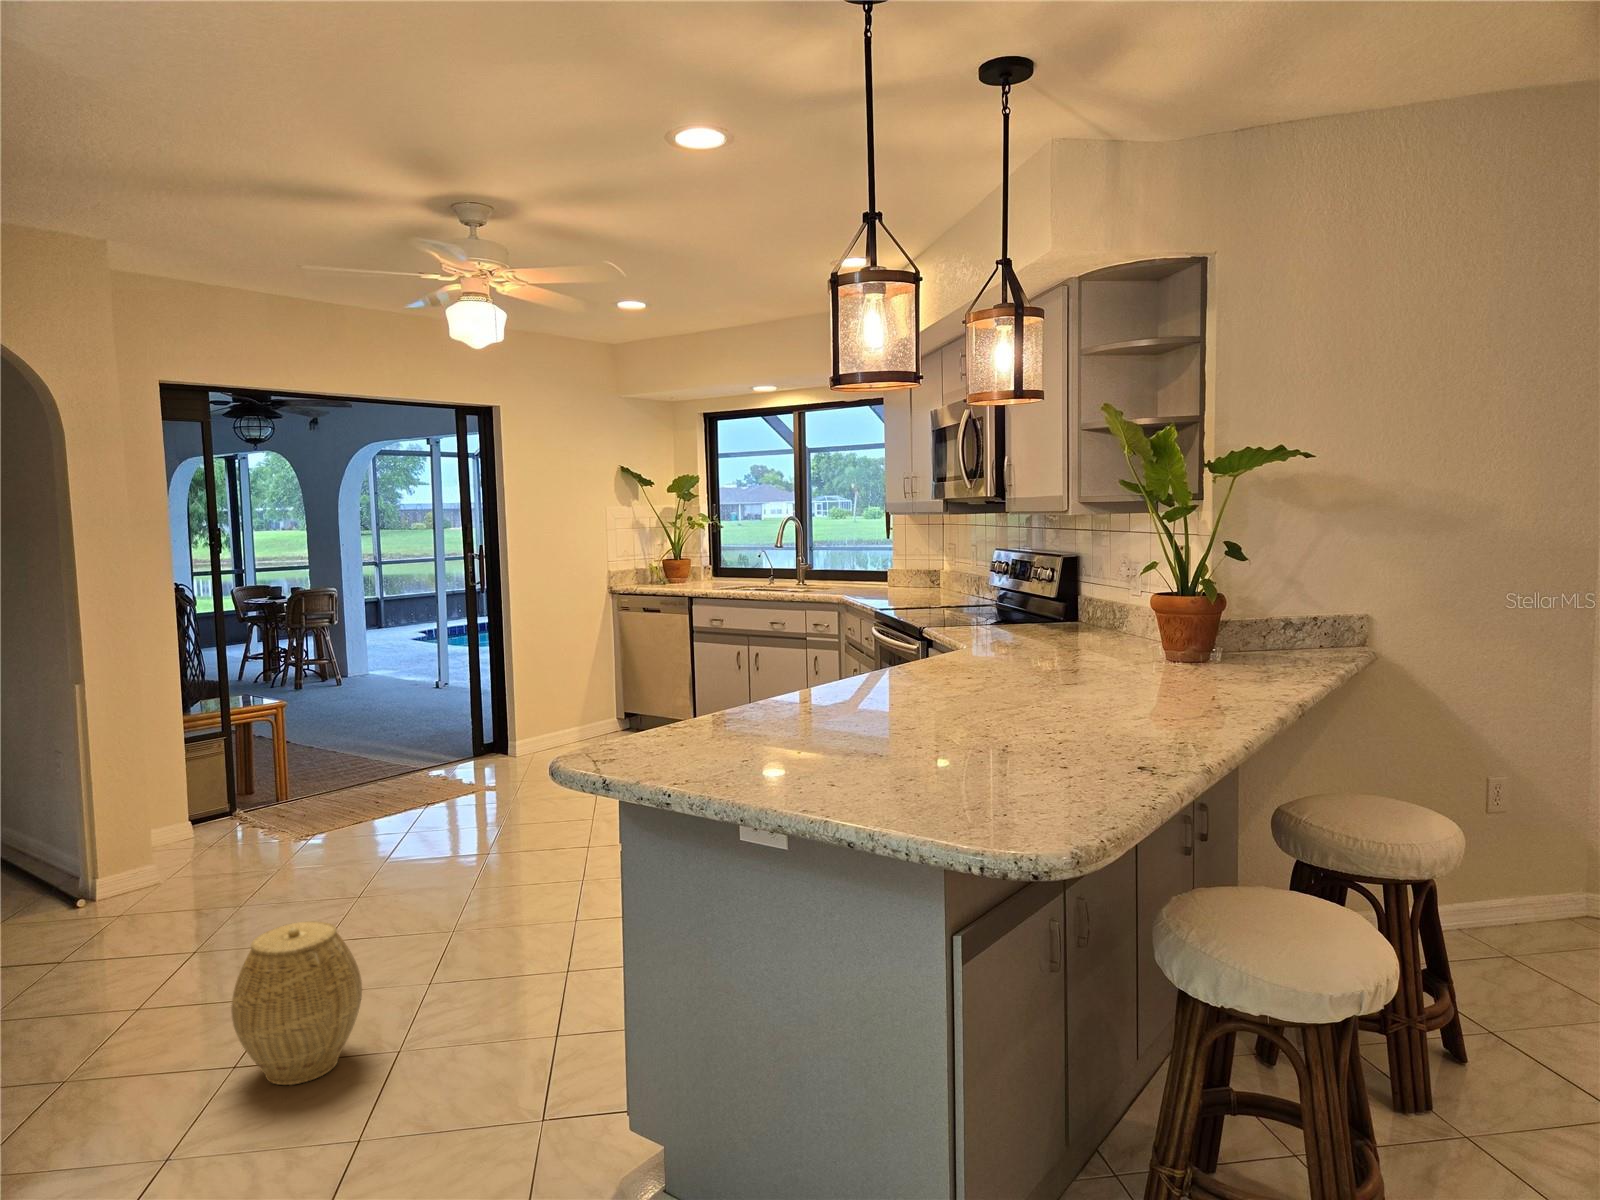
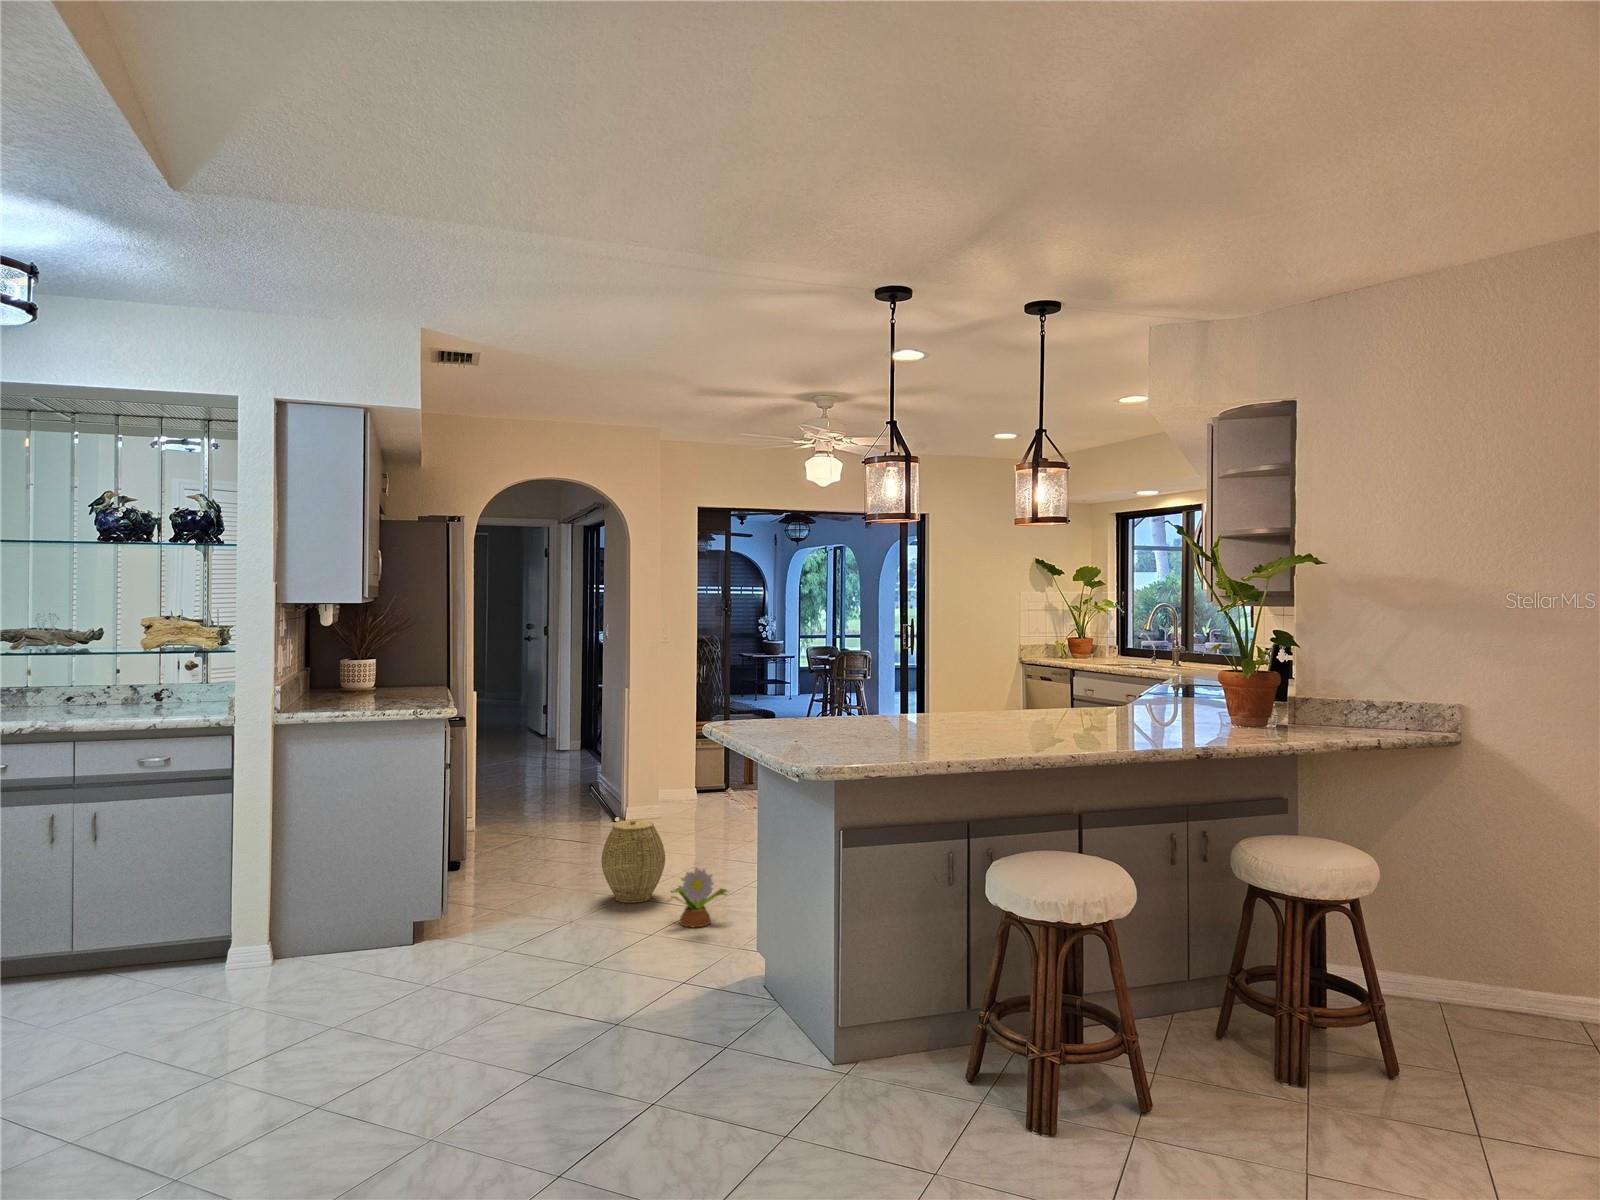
decorative plant: none [421,991,532,1100] -> present [671,868,727,927]

